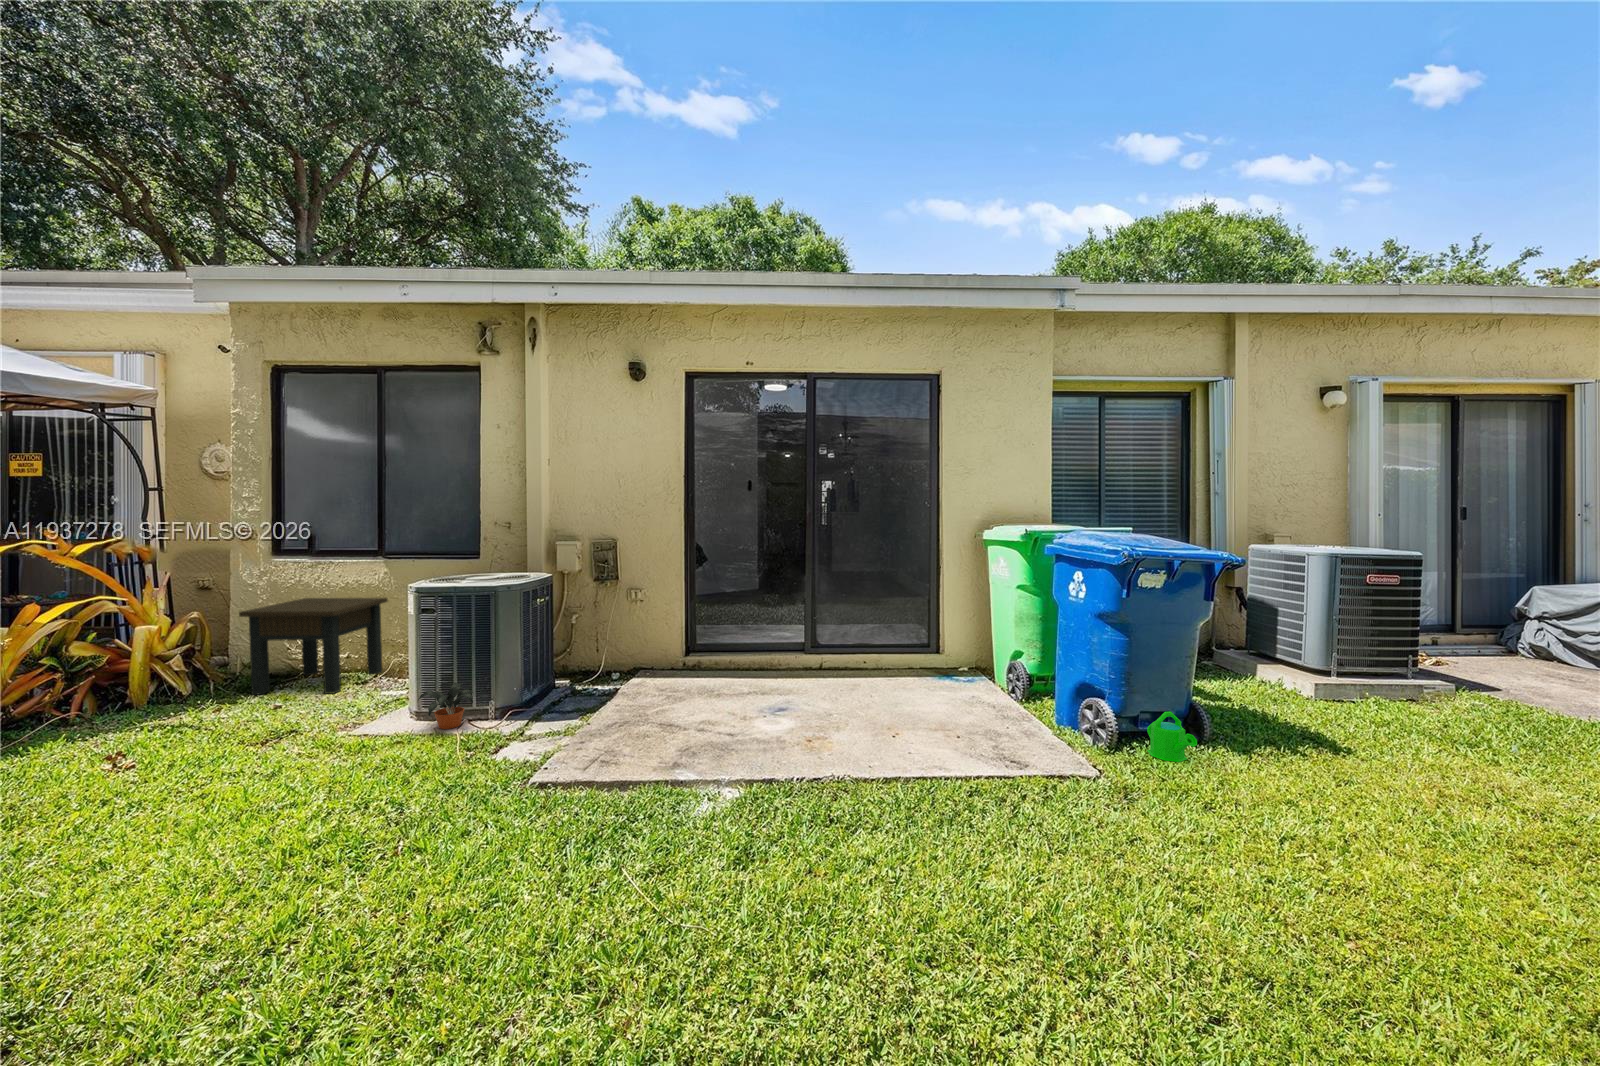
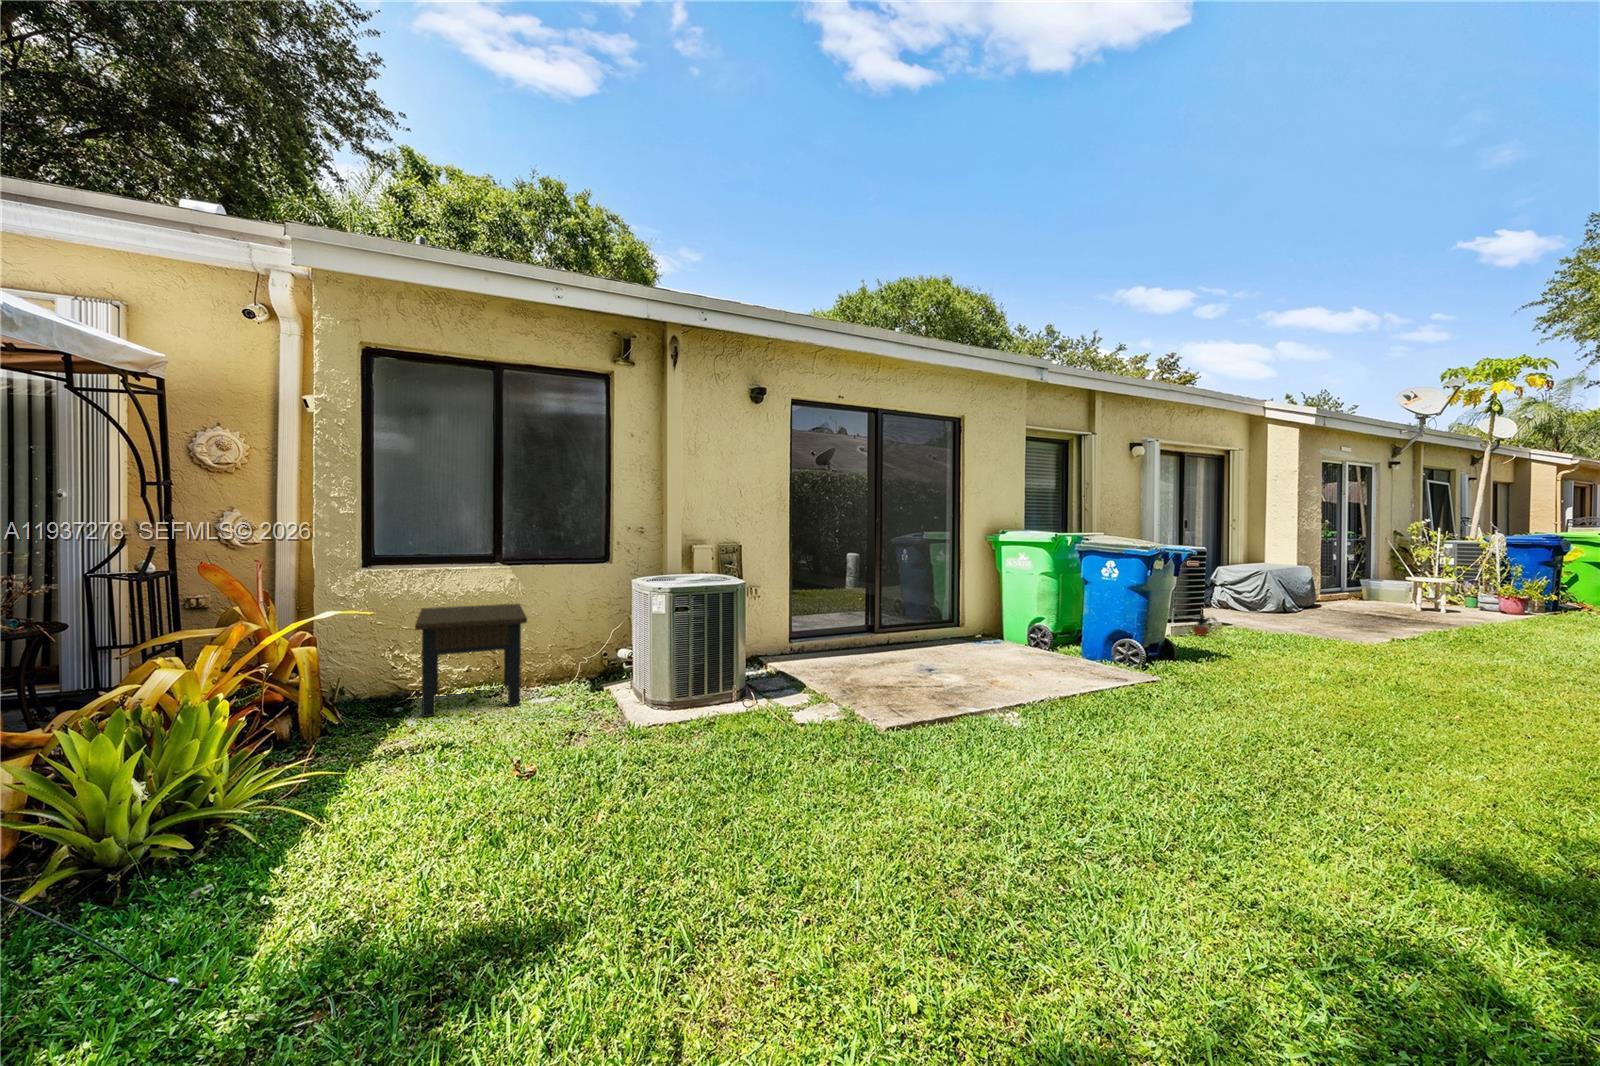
potted plant: present [418,683,473,729] -> present [1193,615,1217,636]
watering can: present [1147,711,1197,762] -> none [1153,644,1194,673]

